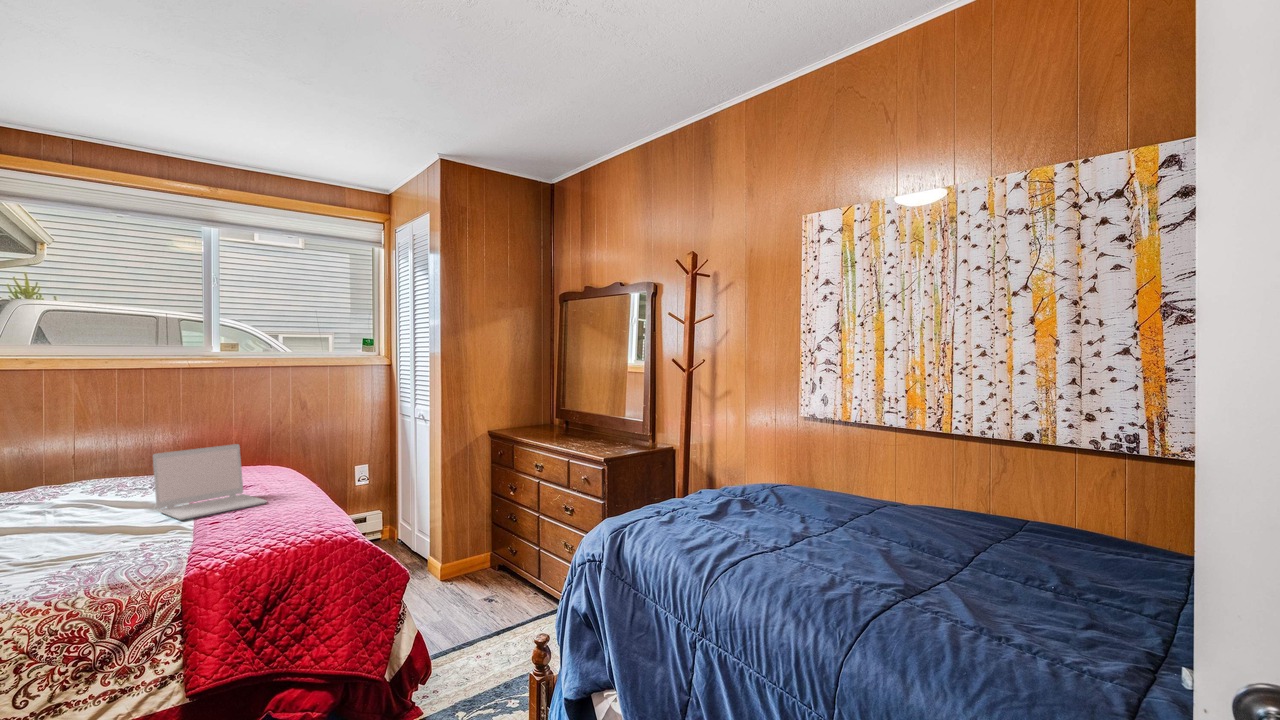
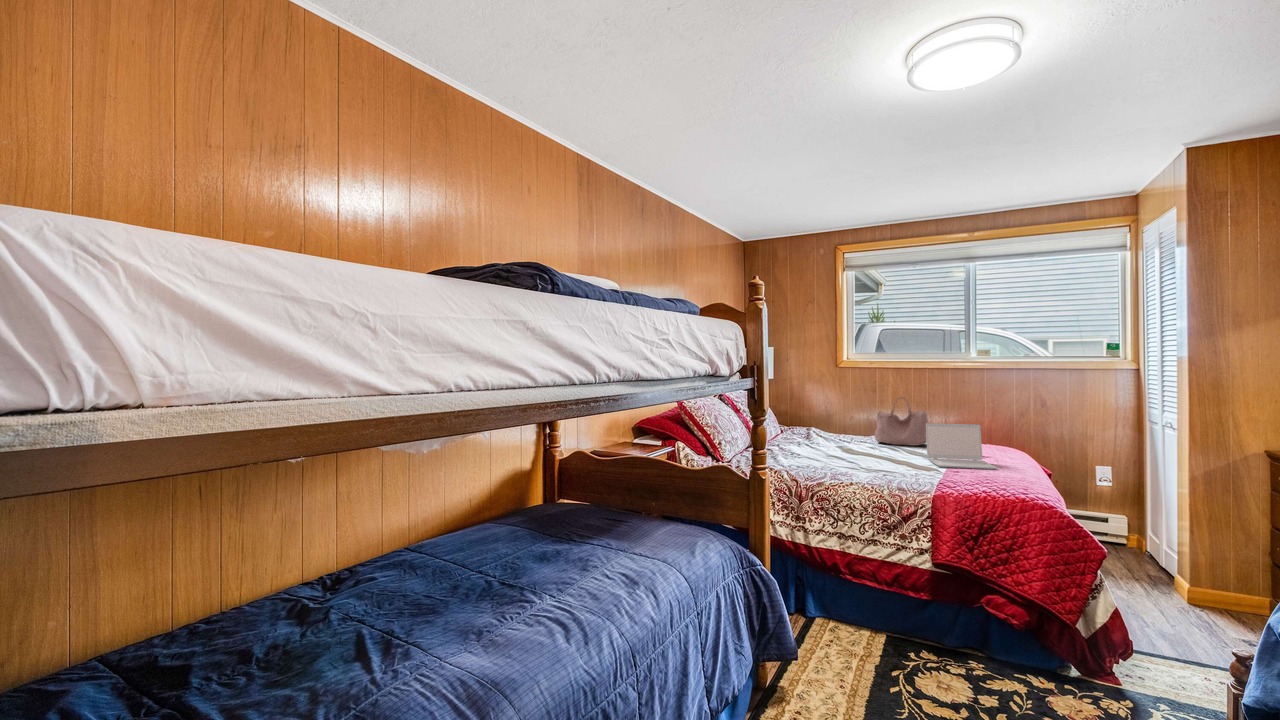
handbag: none [40,413,157,496] -> present [874,397,928,446]

